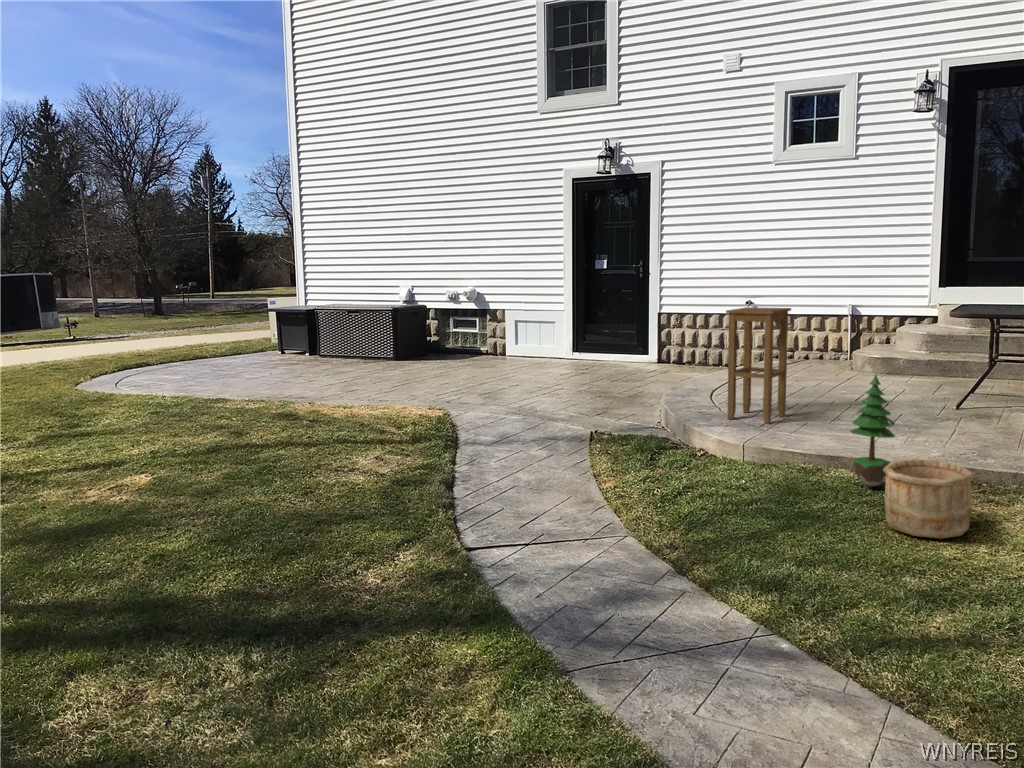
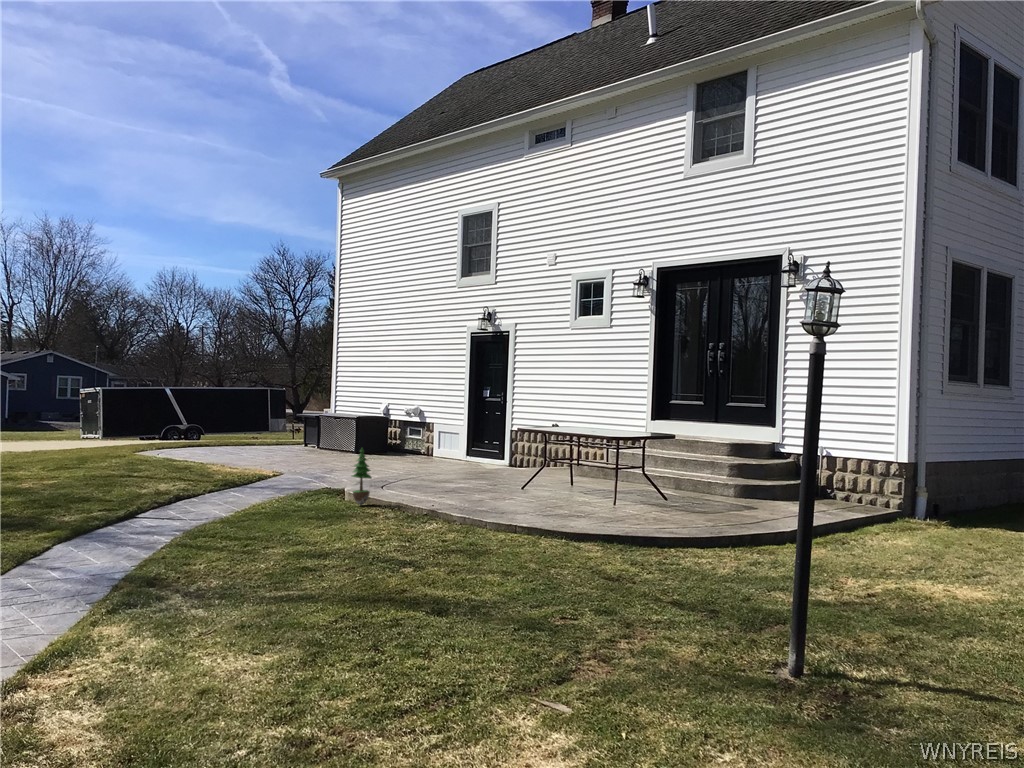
stool: present [726,307,791,424] -> none [386,418,422,483]
wooden bucket: present [883,459,975,539] -> none [314,484,351,516]

